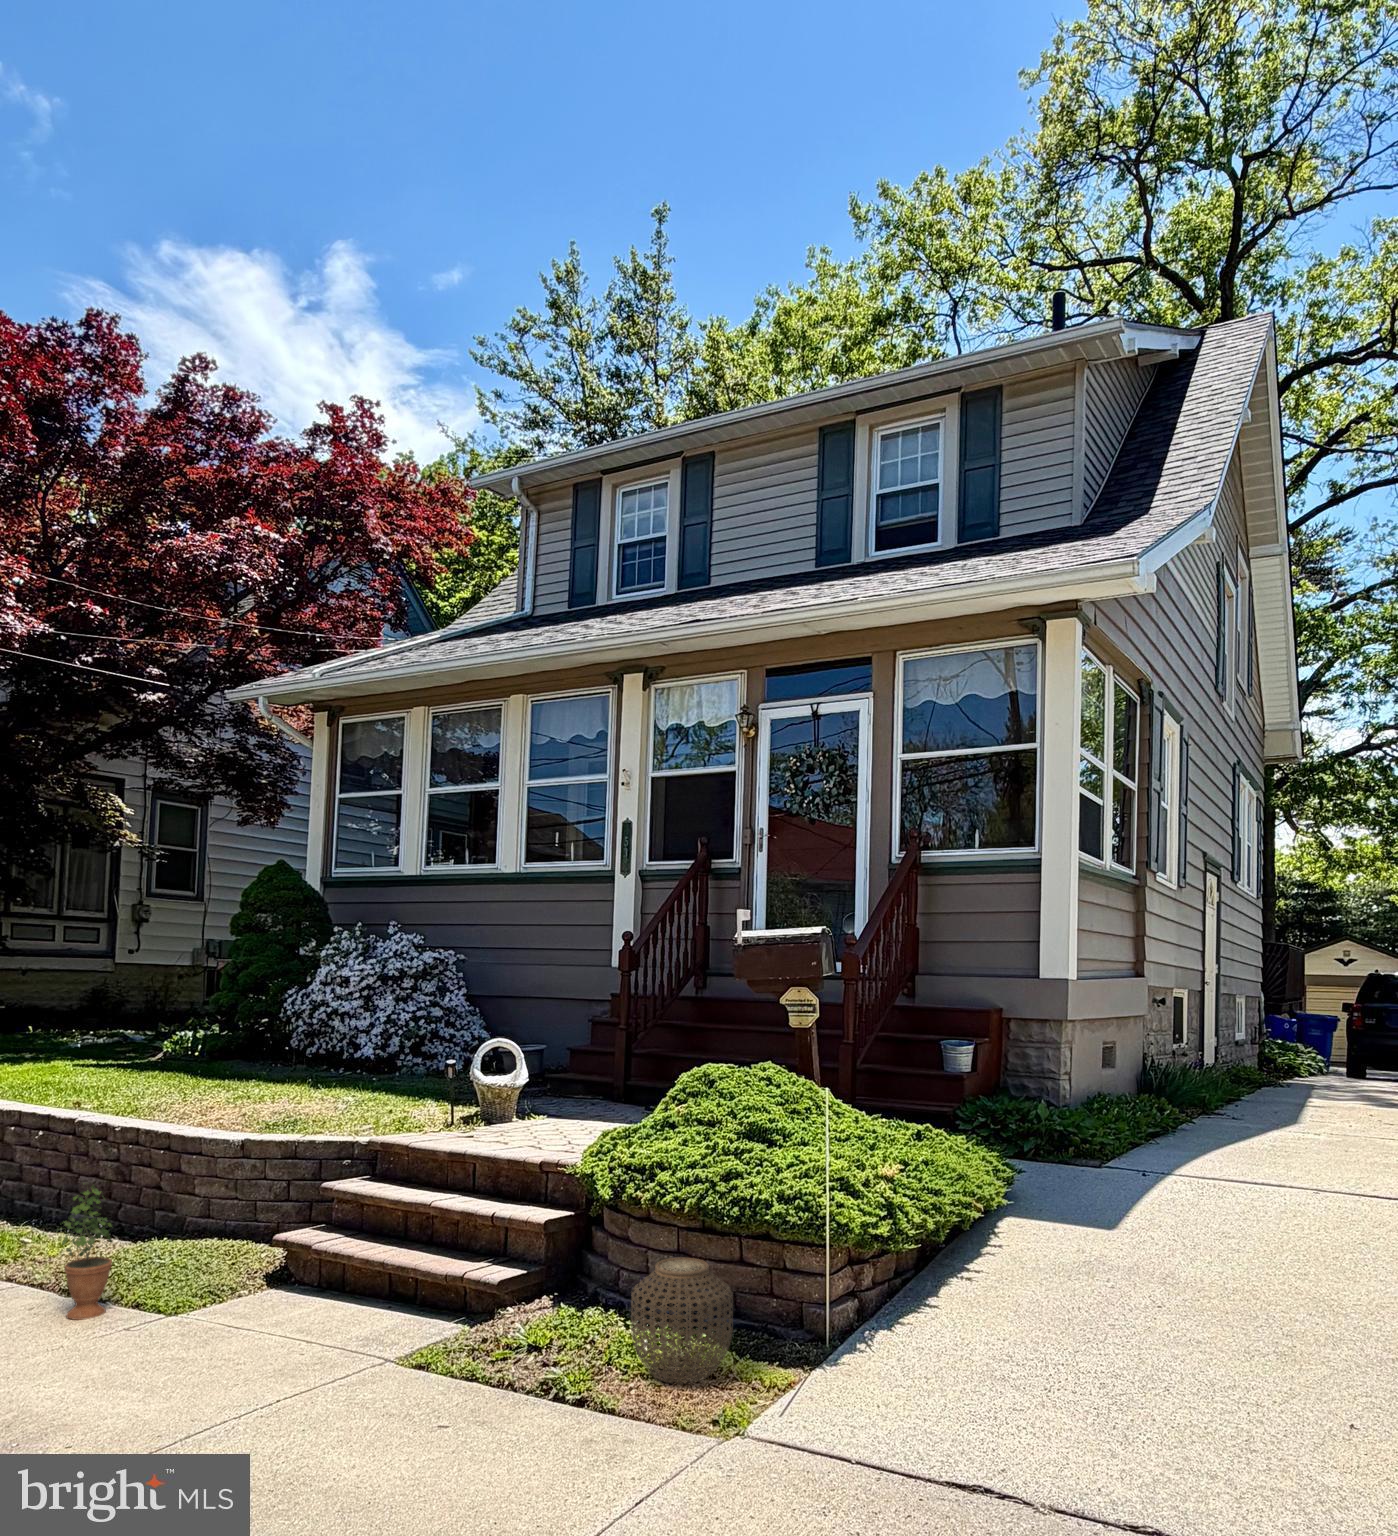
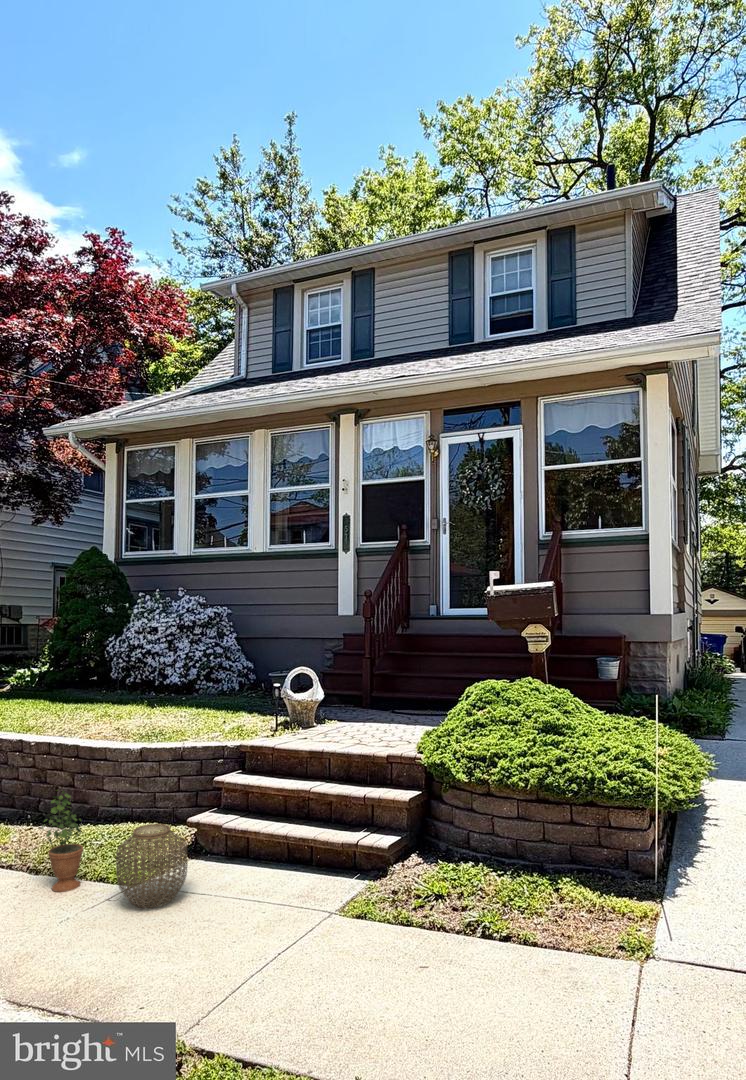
woven basket: present [631,1258,733,1384] -> present [116,824,187,908]

